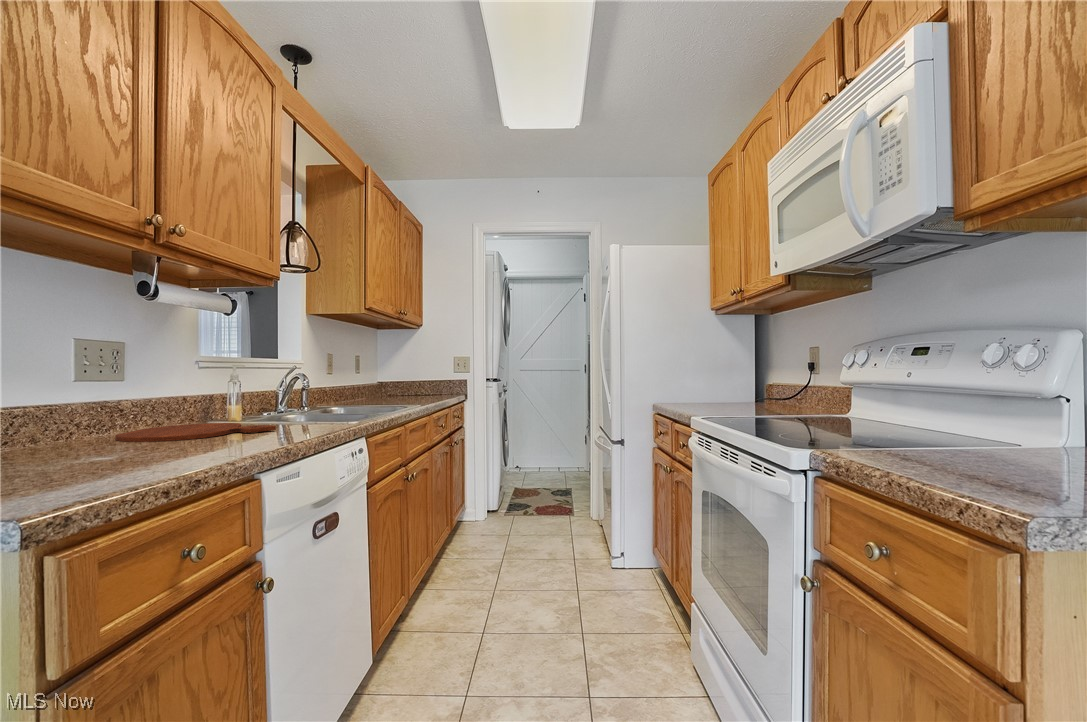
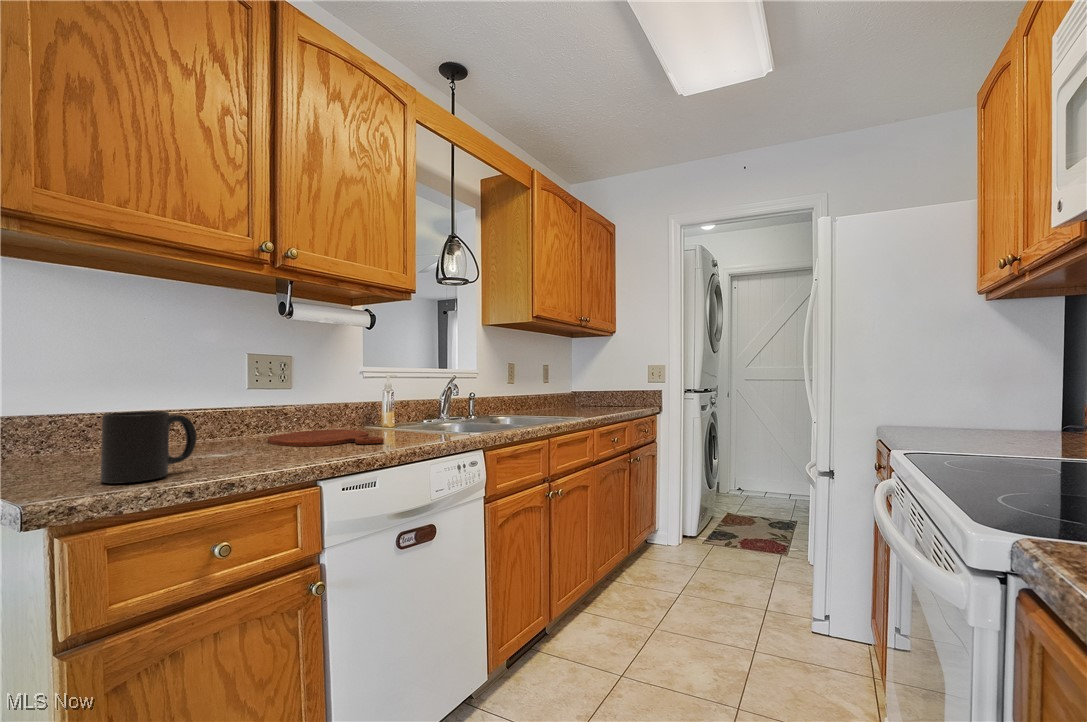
mug: none [27,400,126,483] -> present [101,411,196,484]

